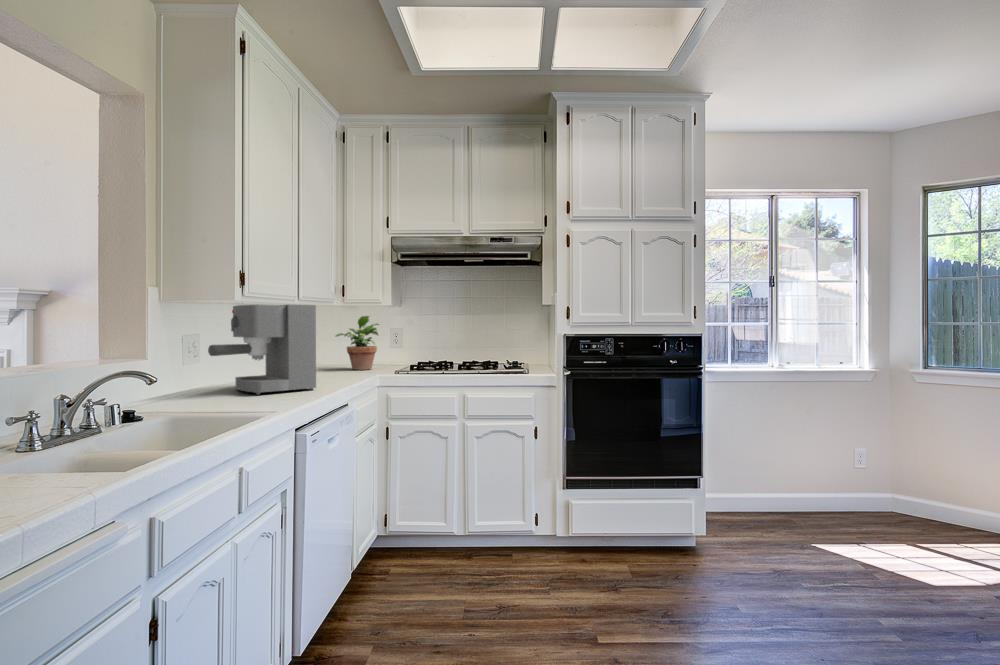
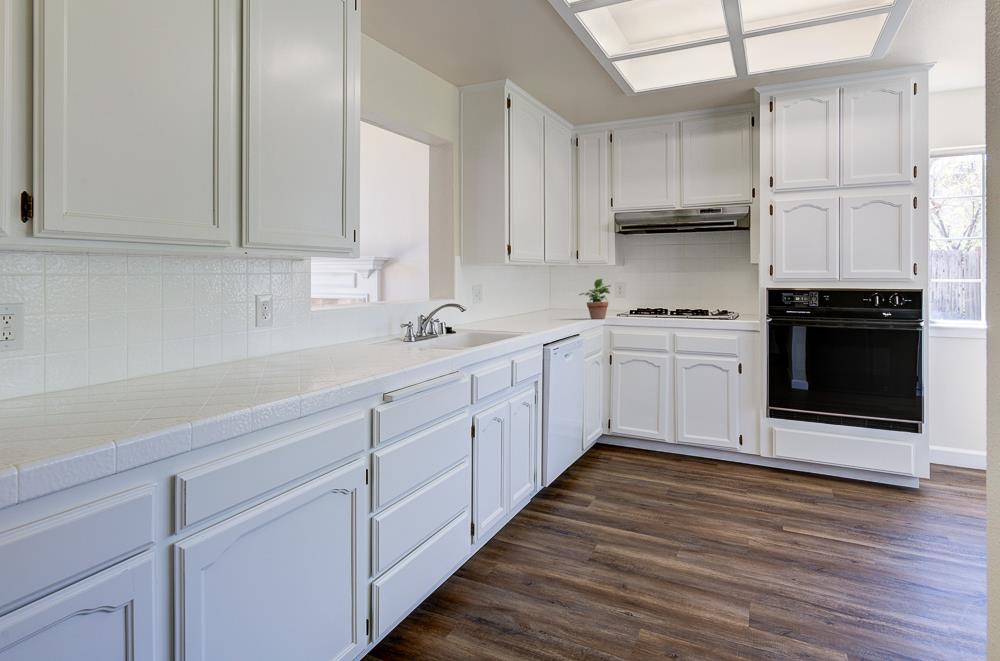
coffee maker: present [208,305,316,395] -> none [495,267,560,326]

